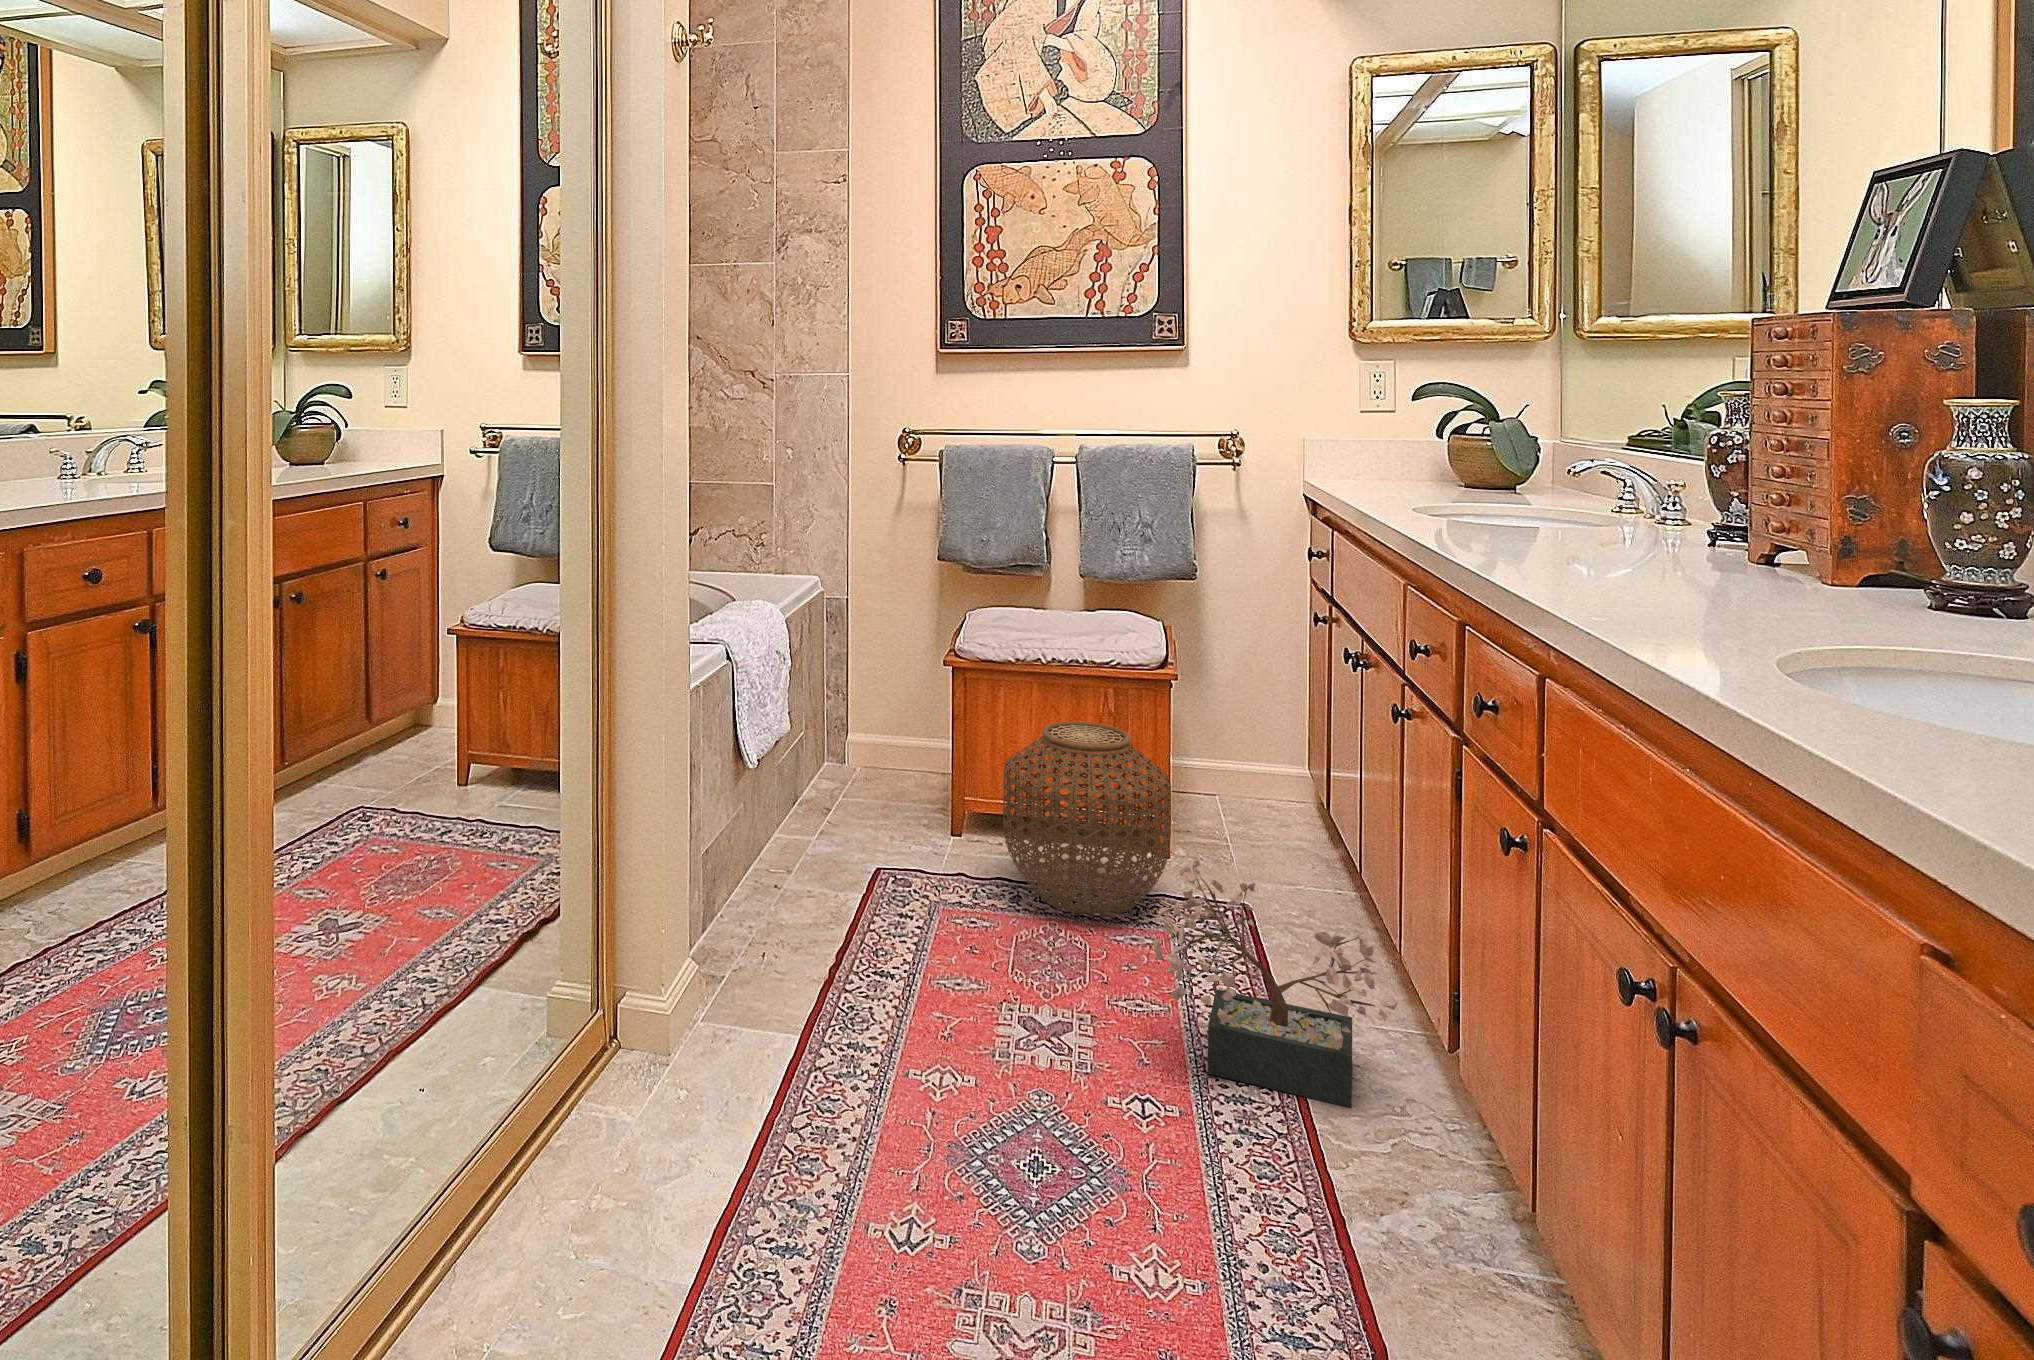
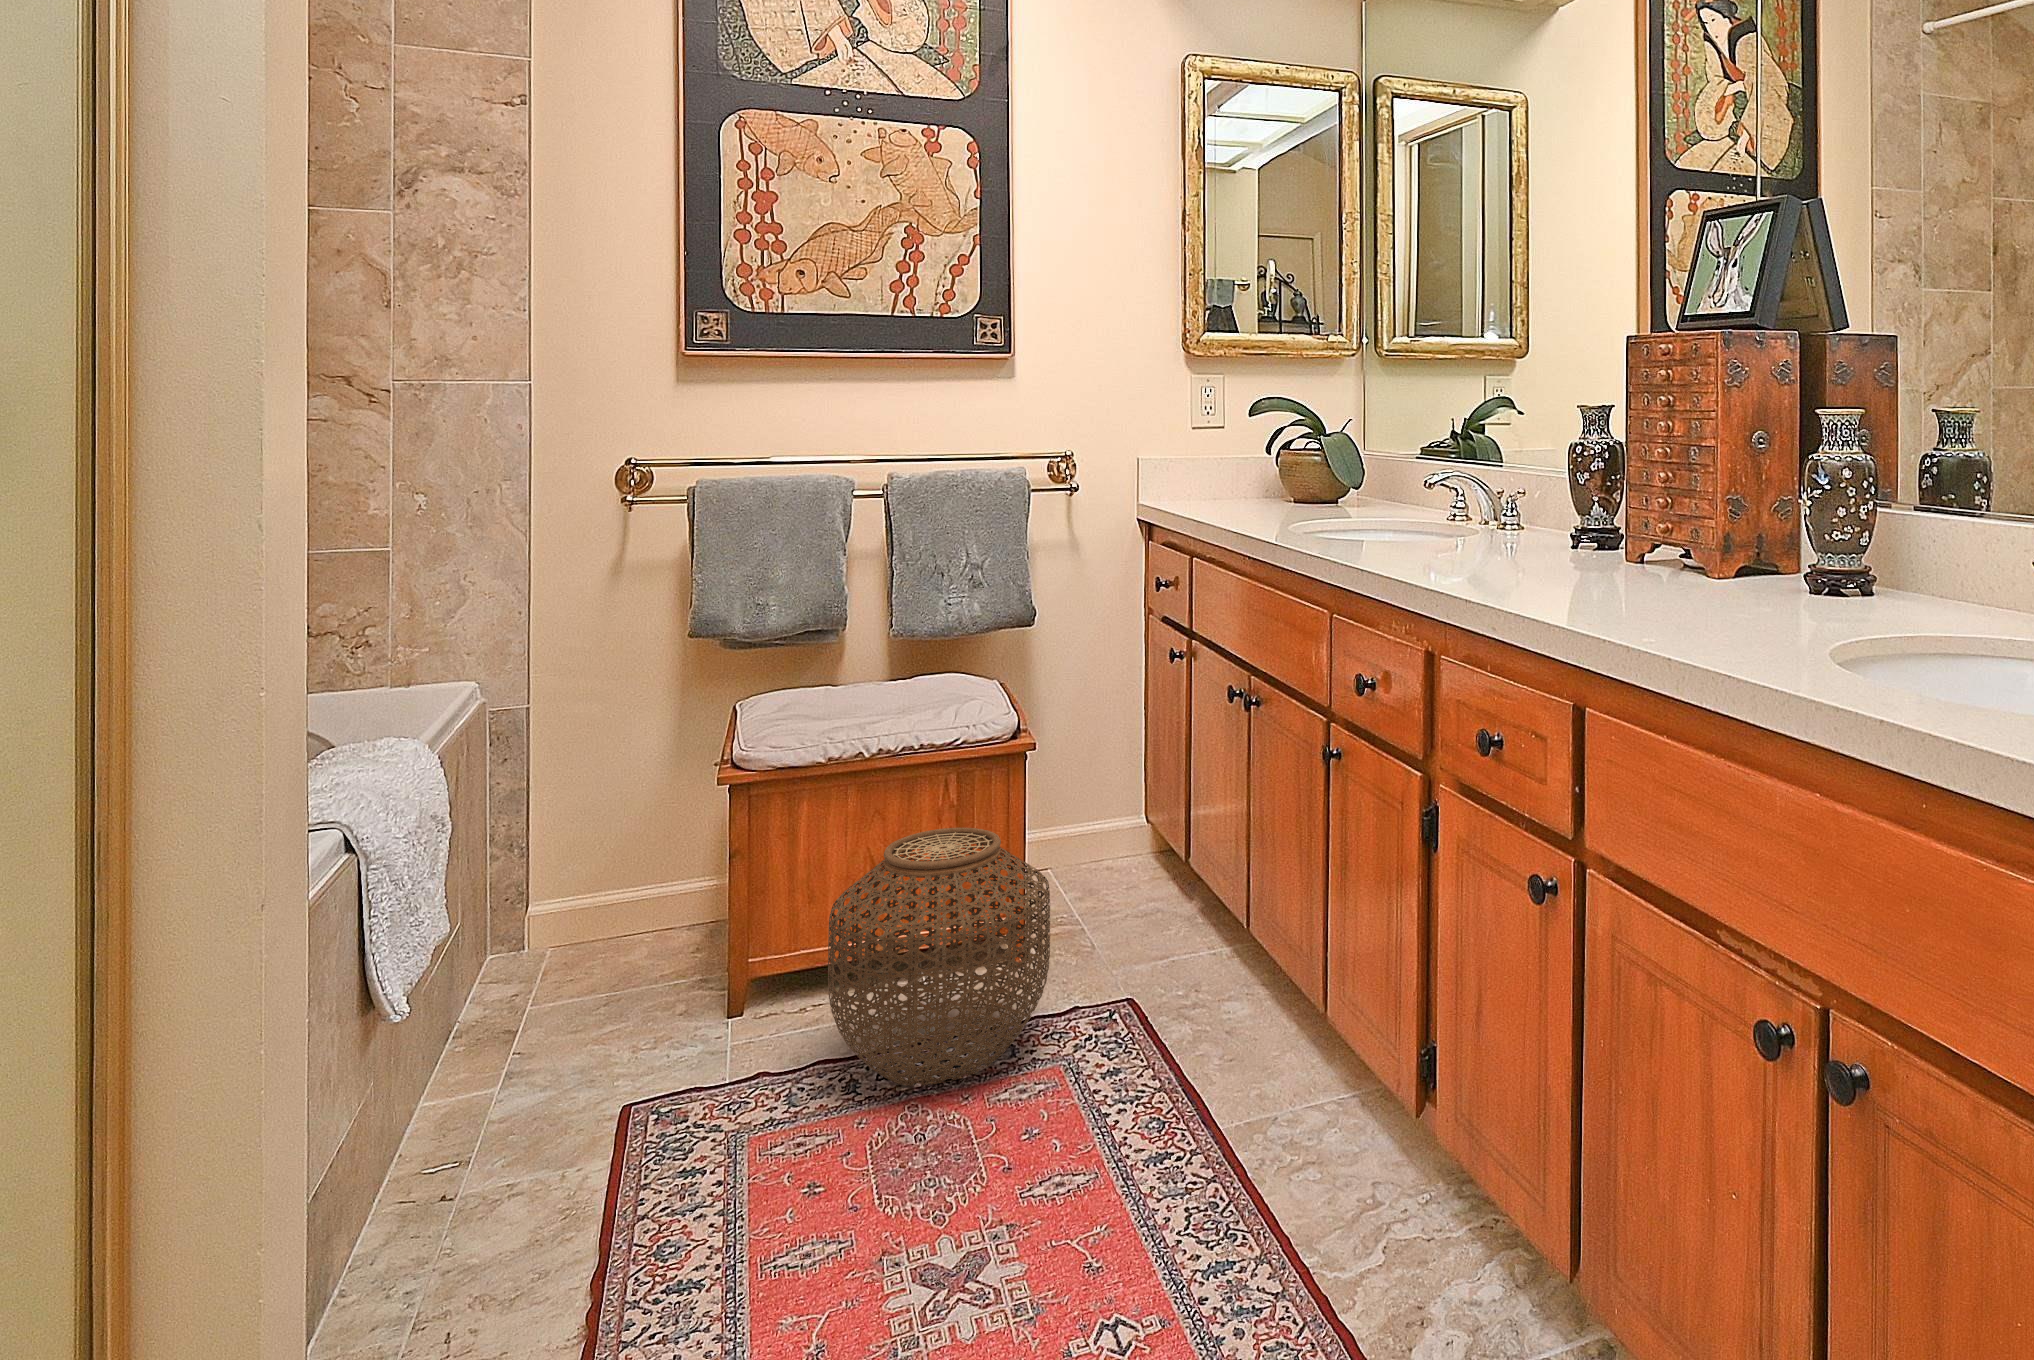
decorative plant: present [1153,860,1398,1107] -> none [1090,977,1360,1242]

